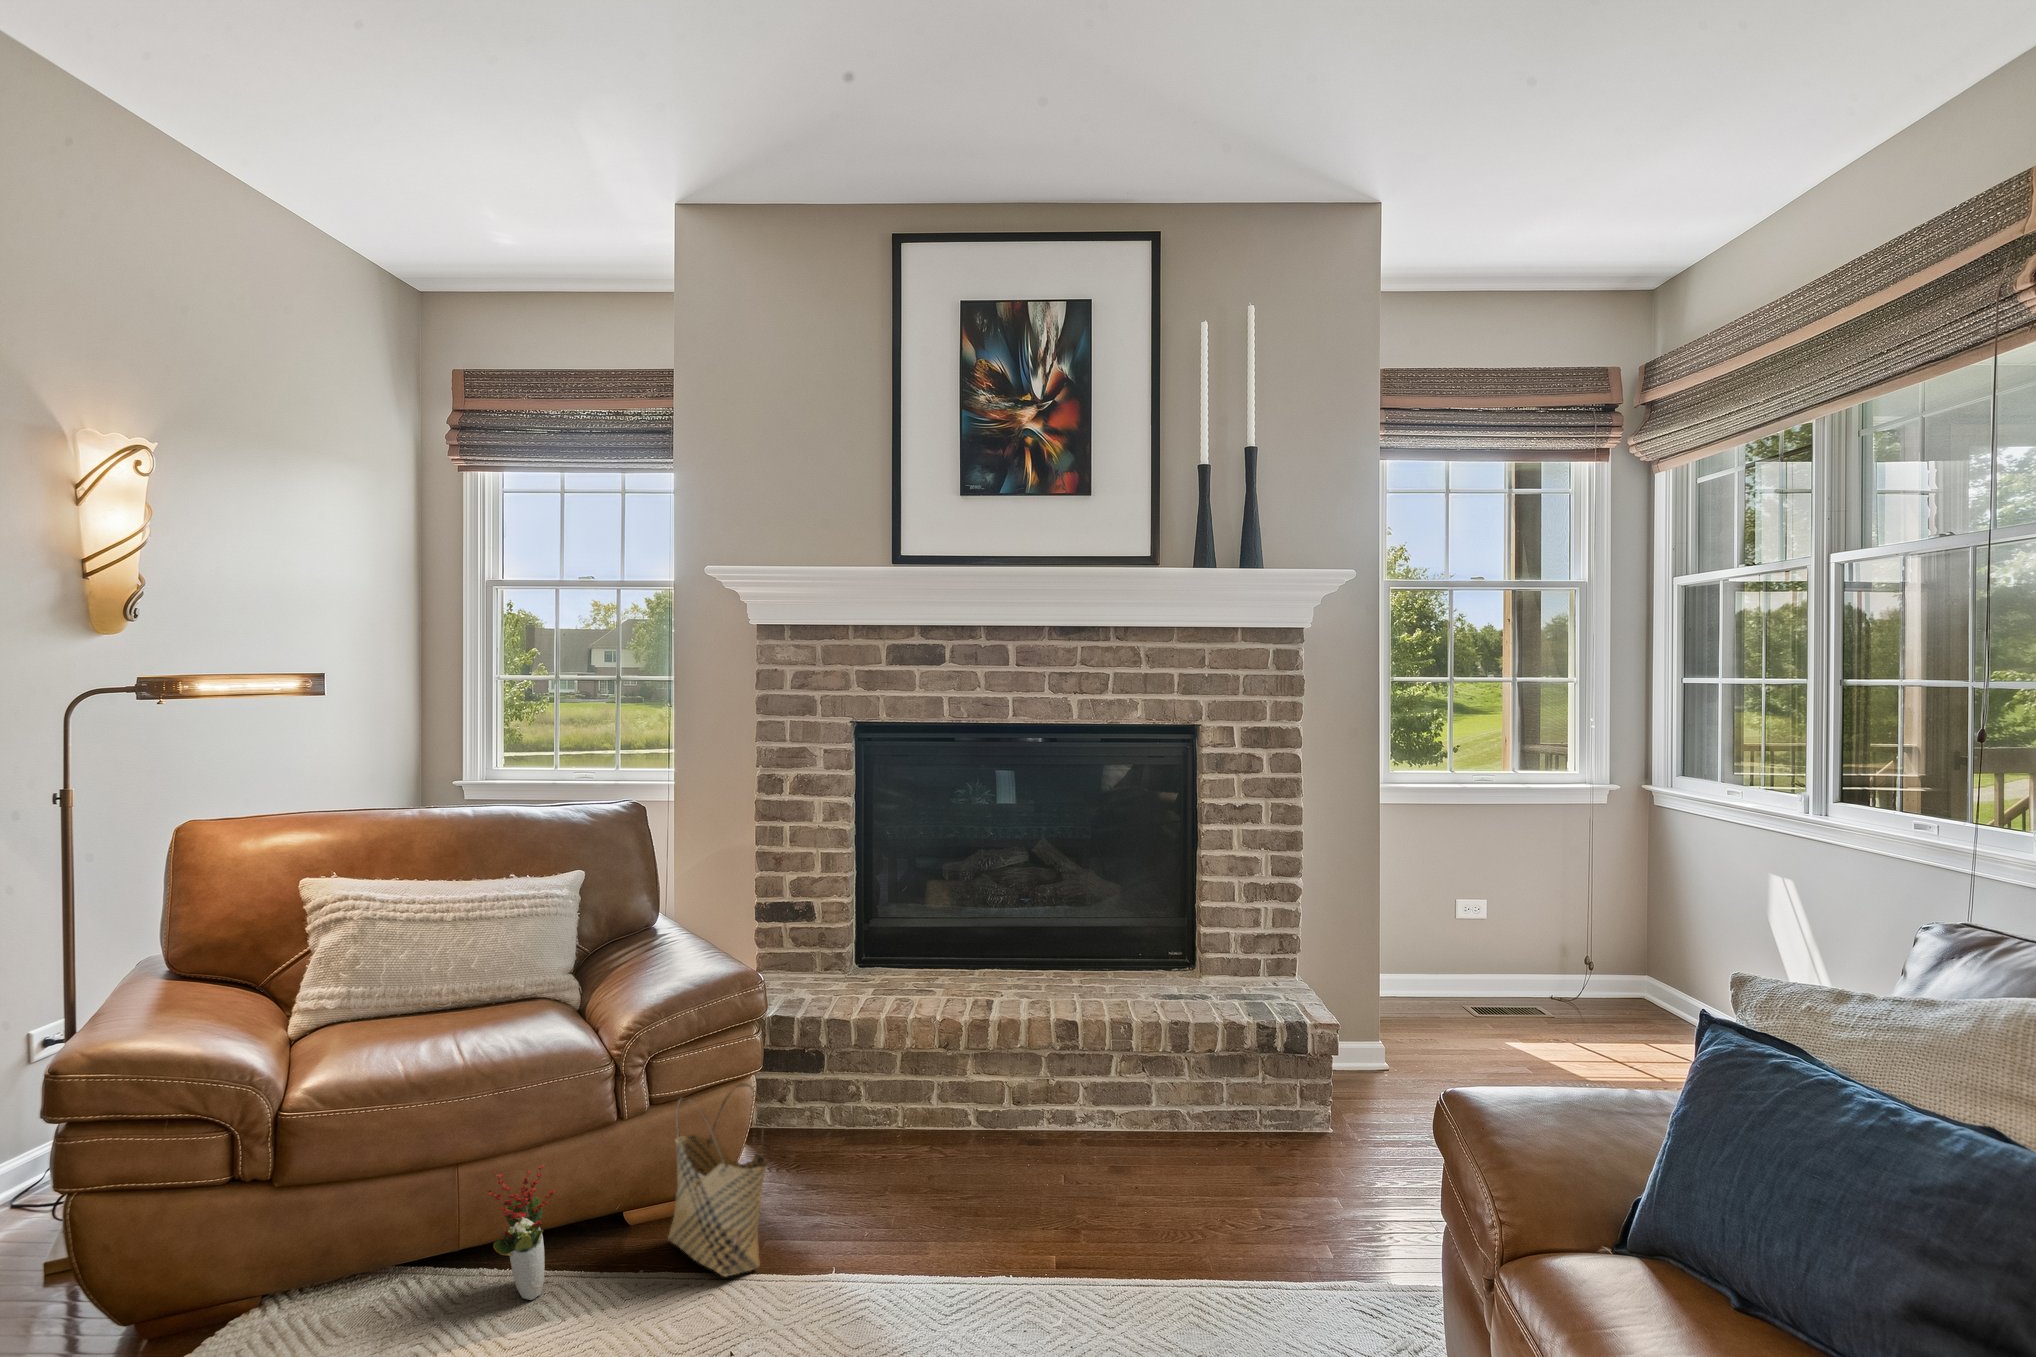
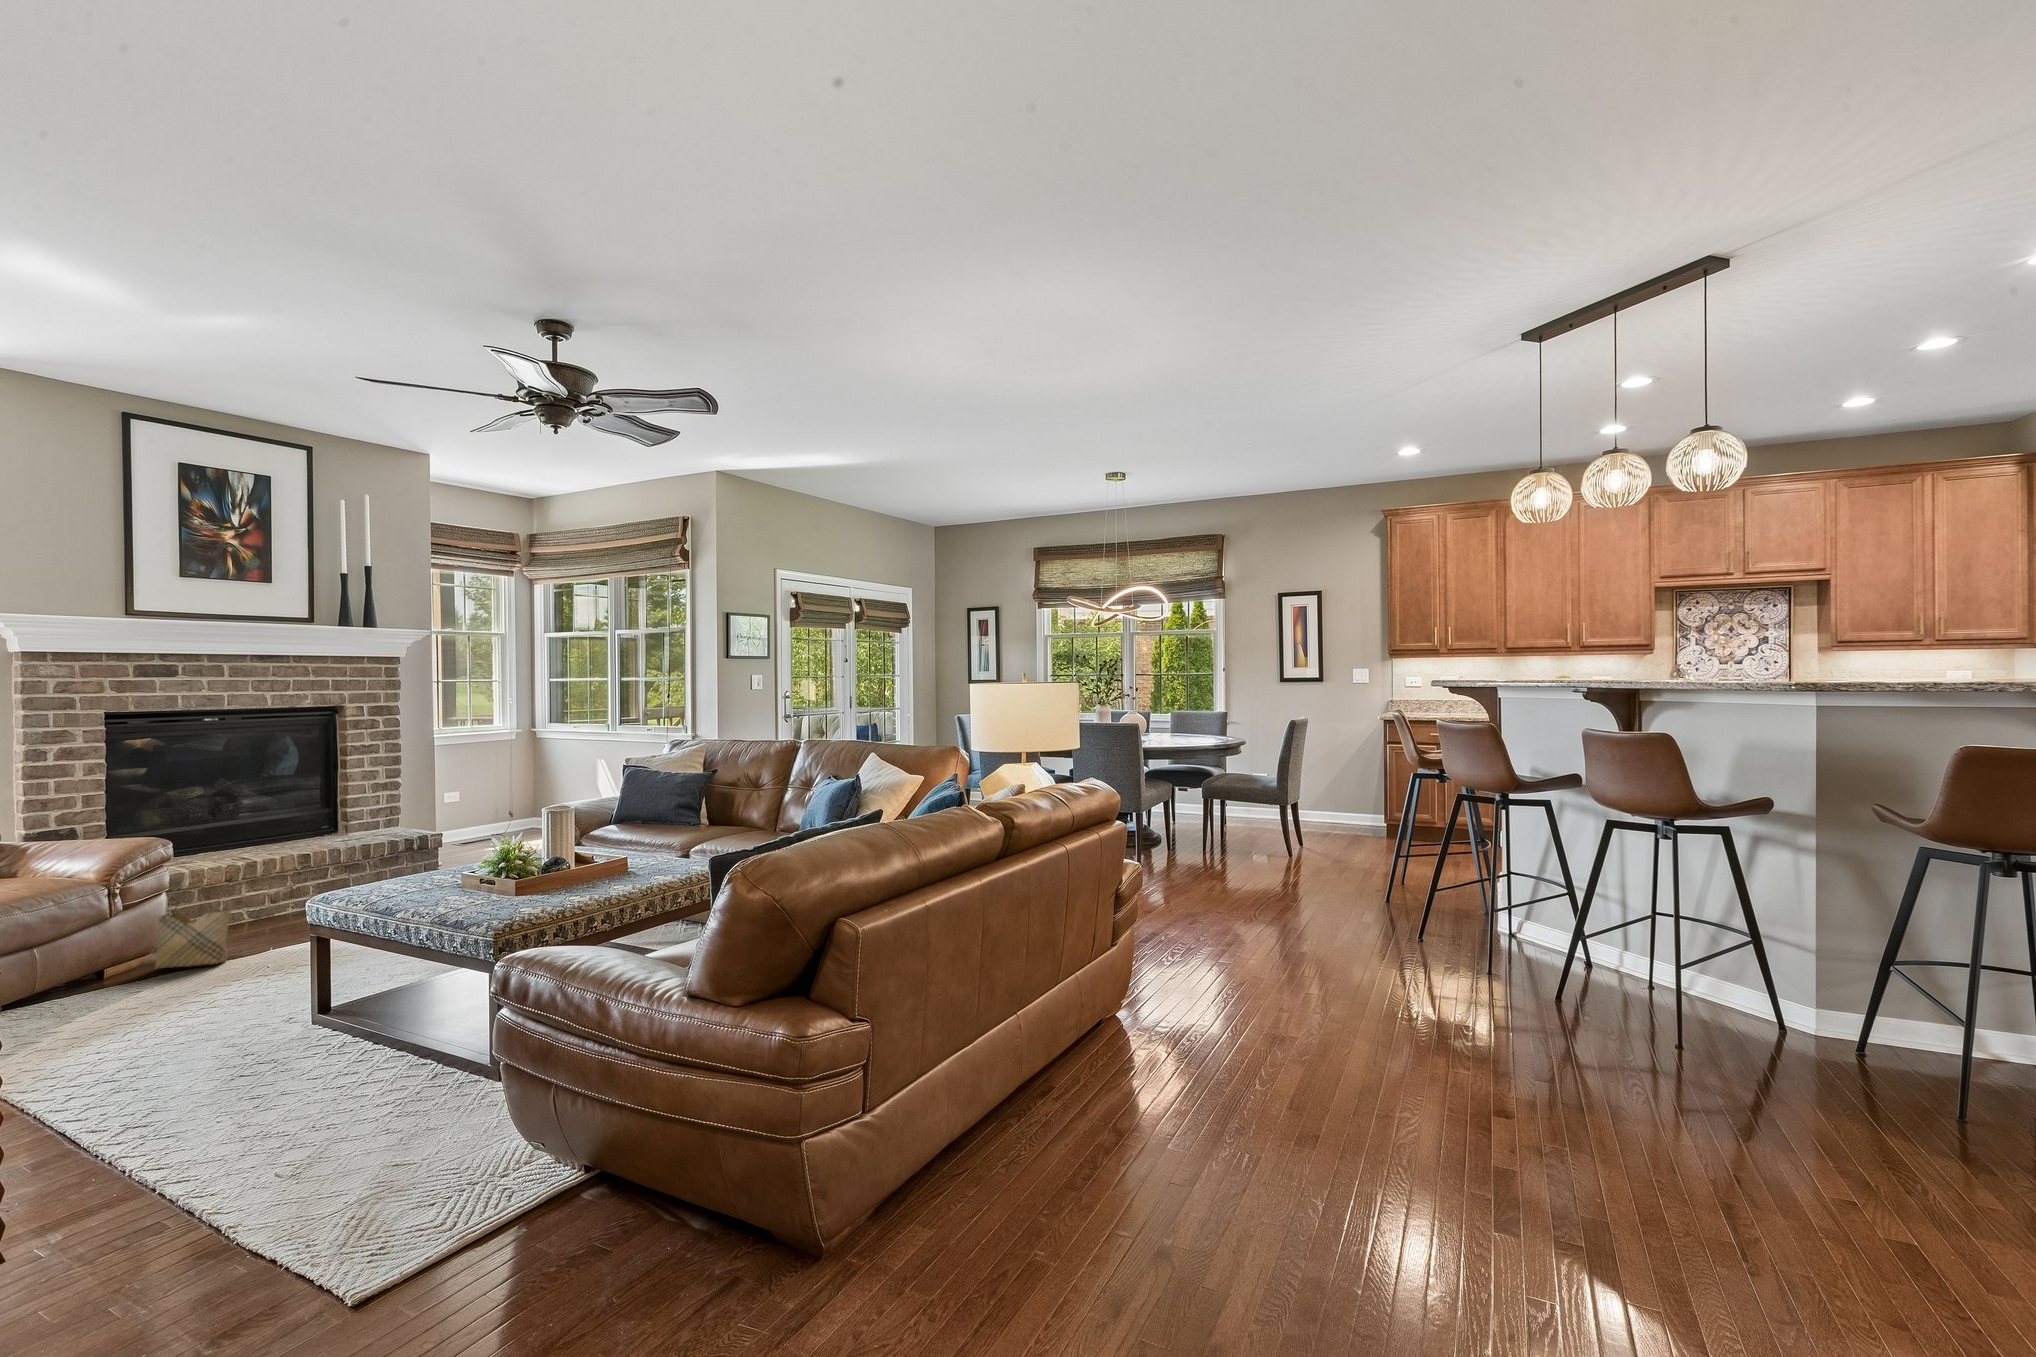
decorative plant: present [487,1165,555,1300] -> none [75,931,120,996]

